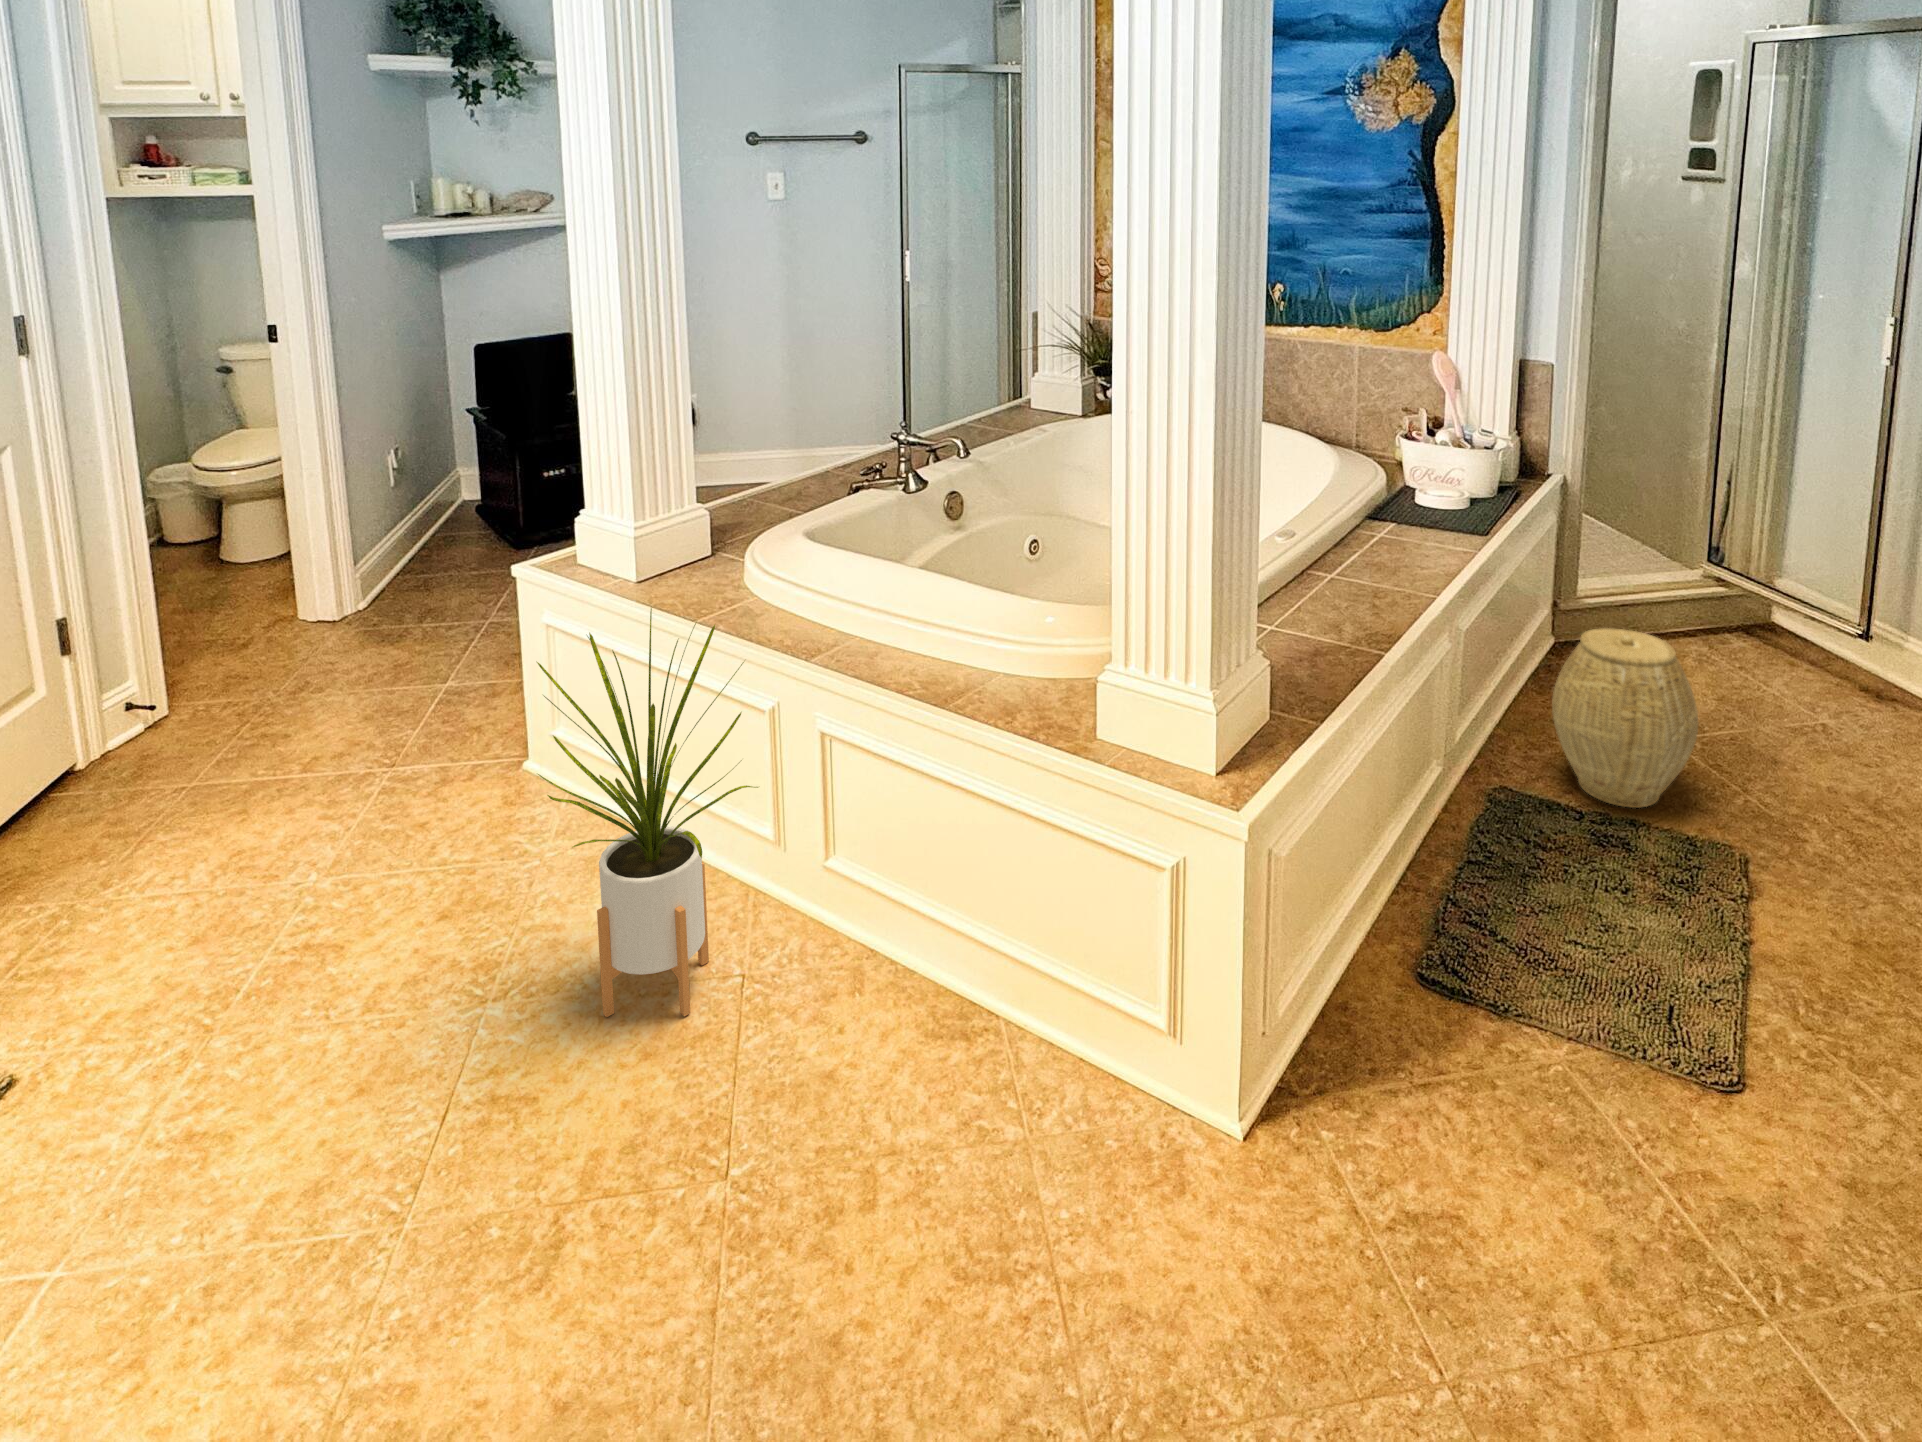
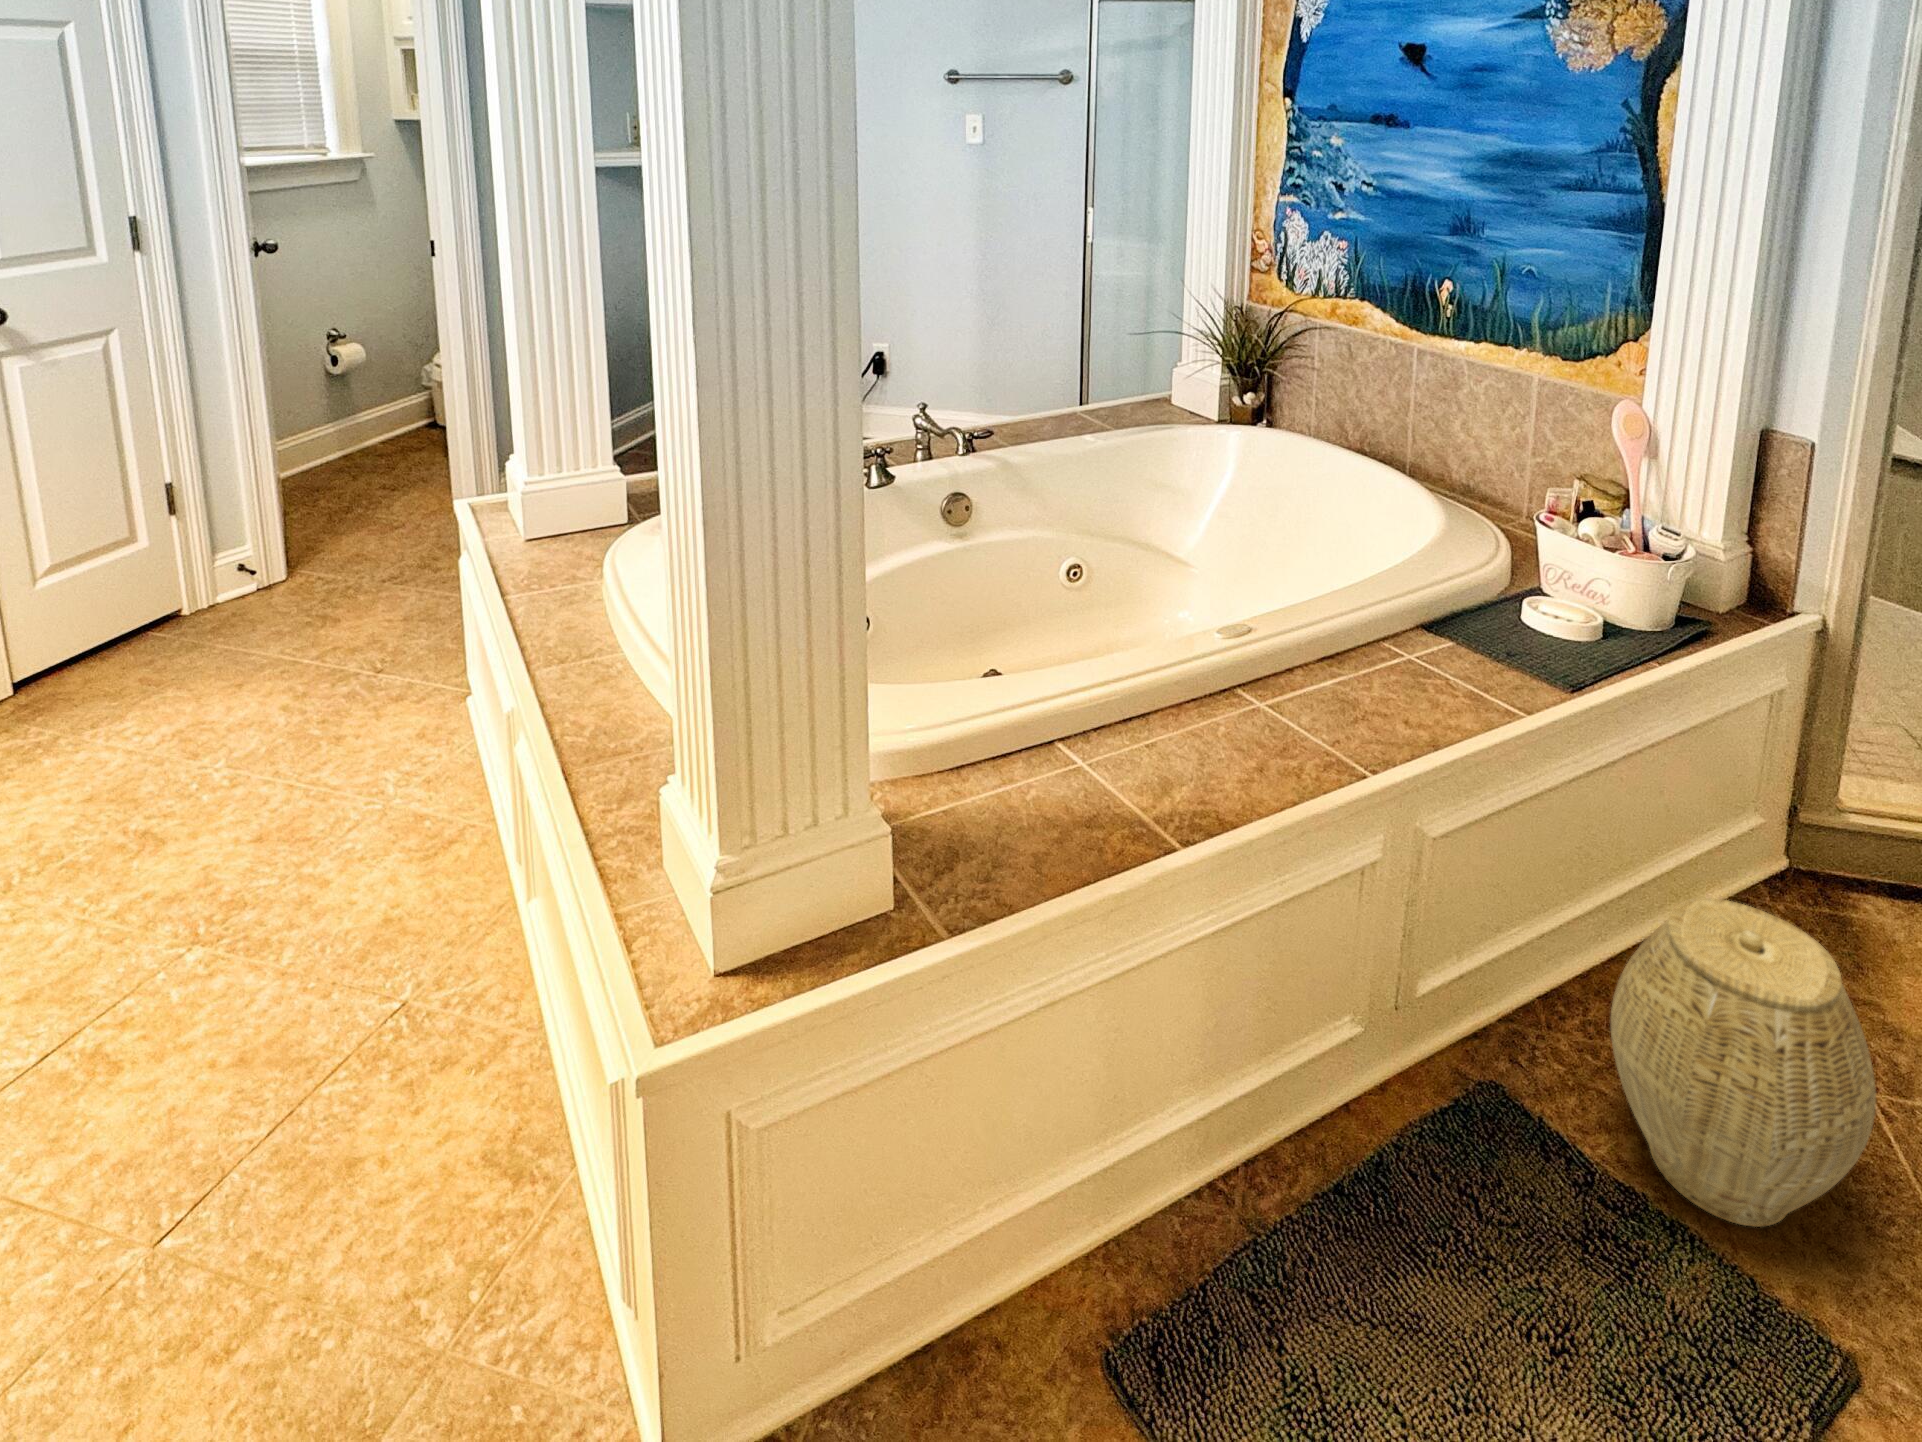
house plant: present [537,608,758,1017] -> none [128,586,416,1048]

